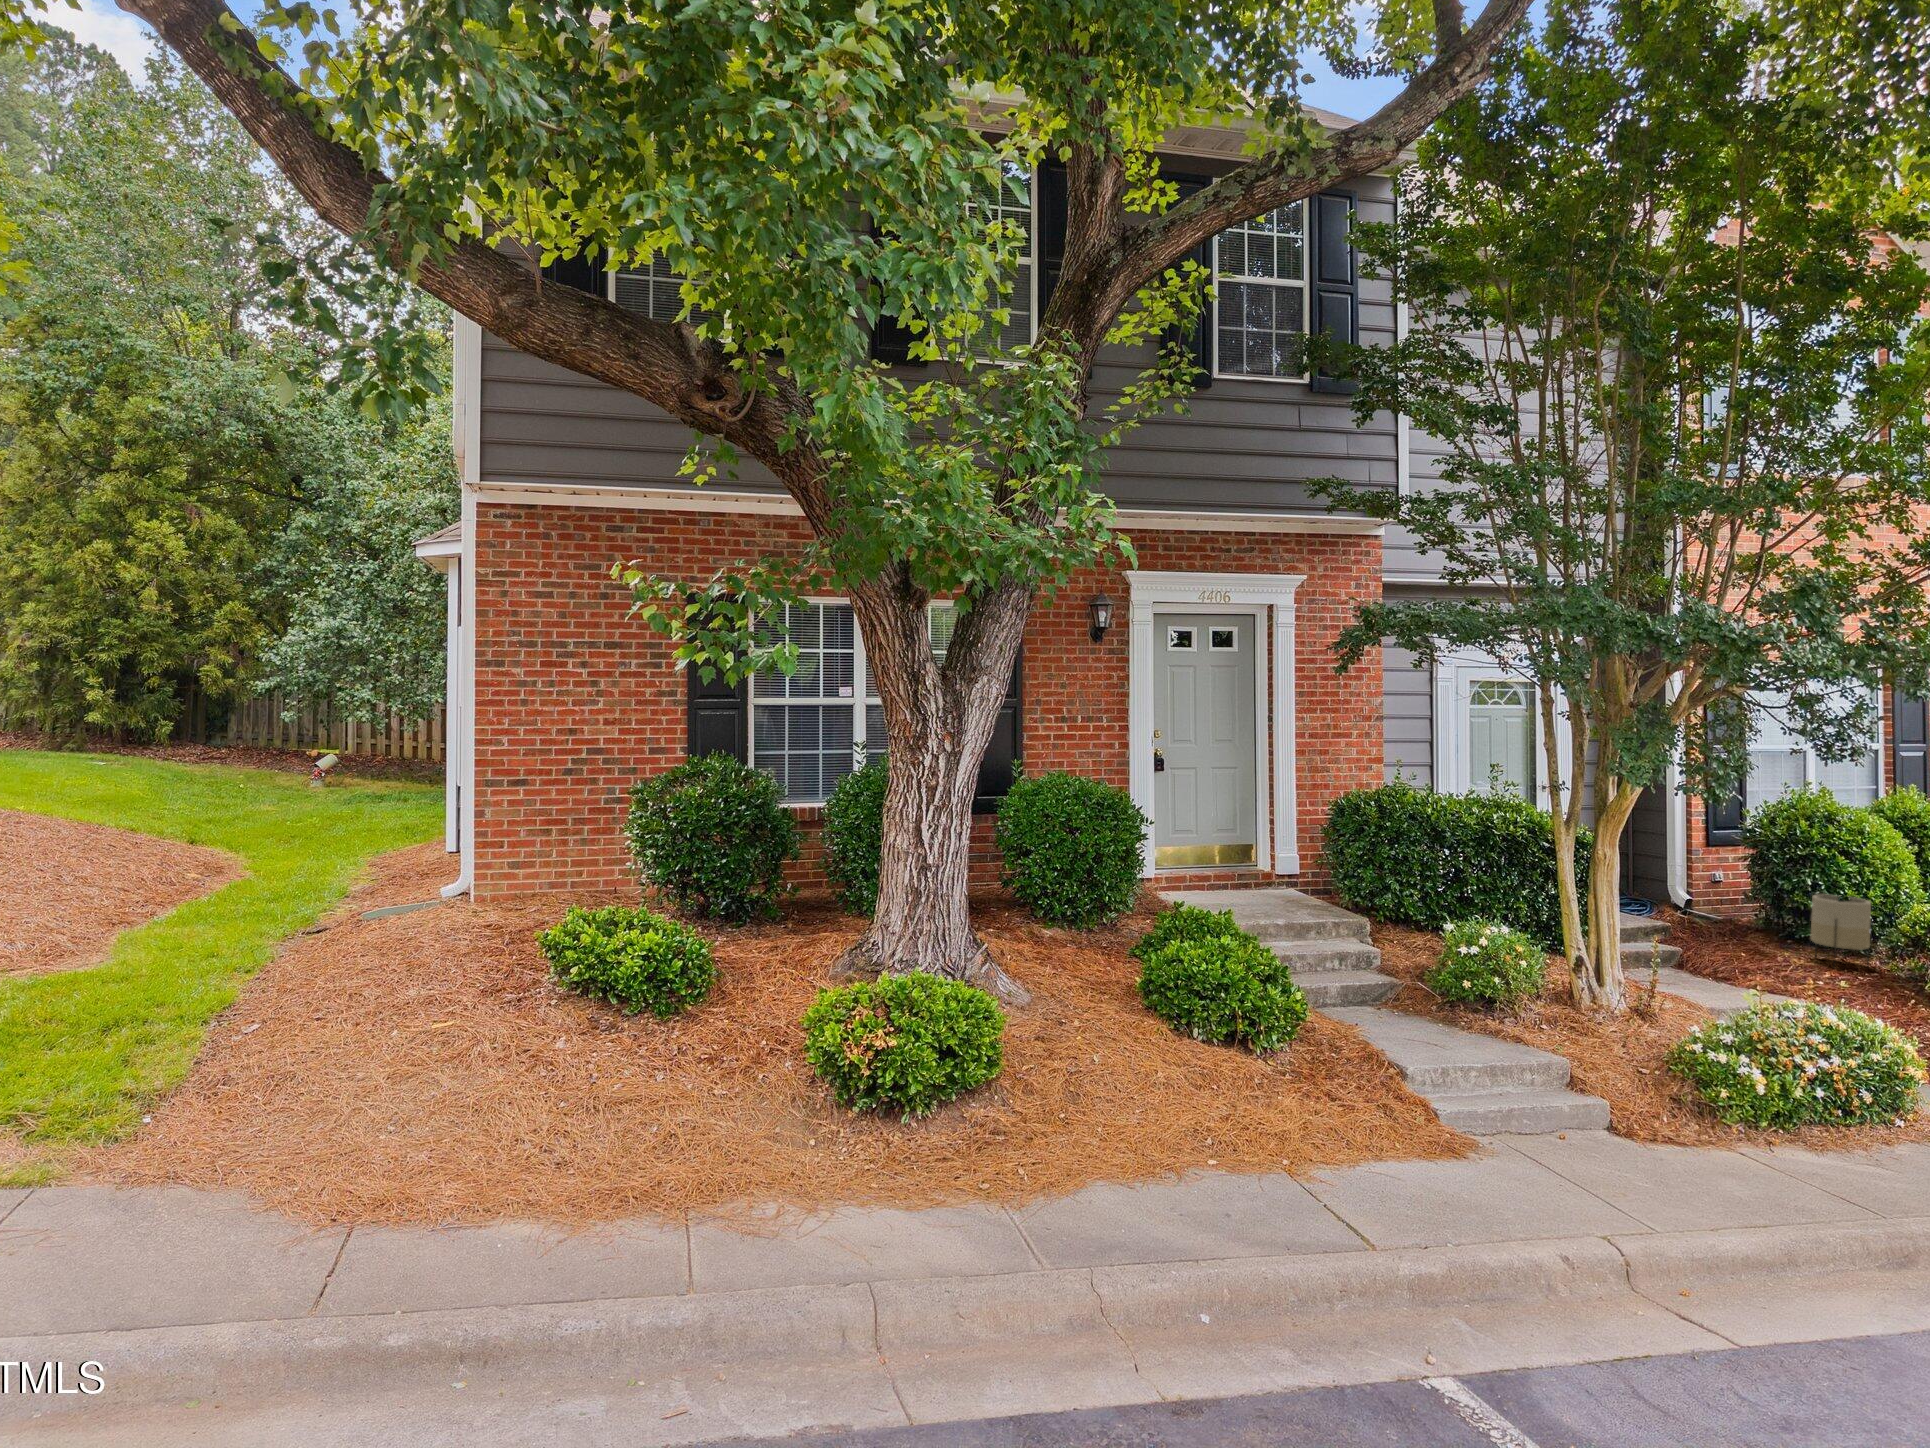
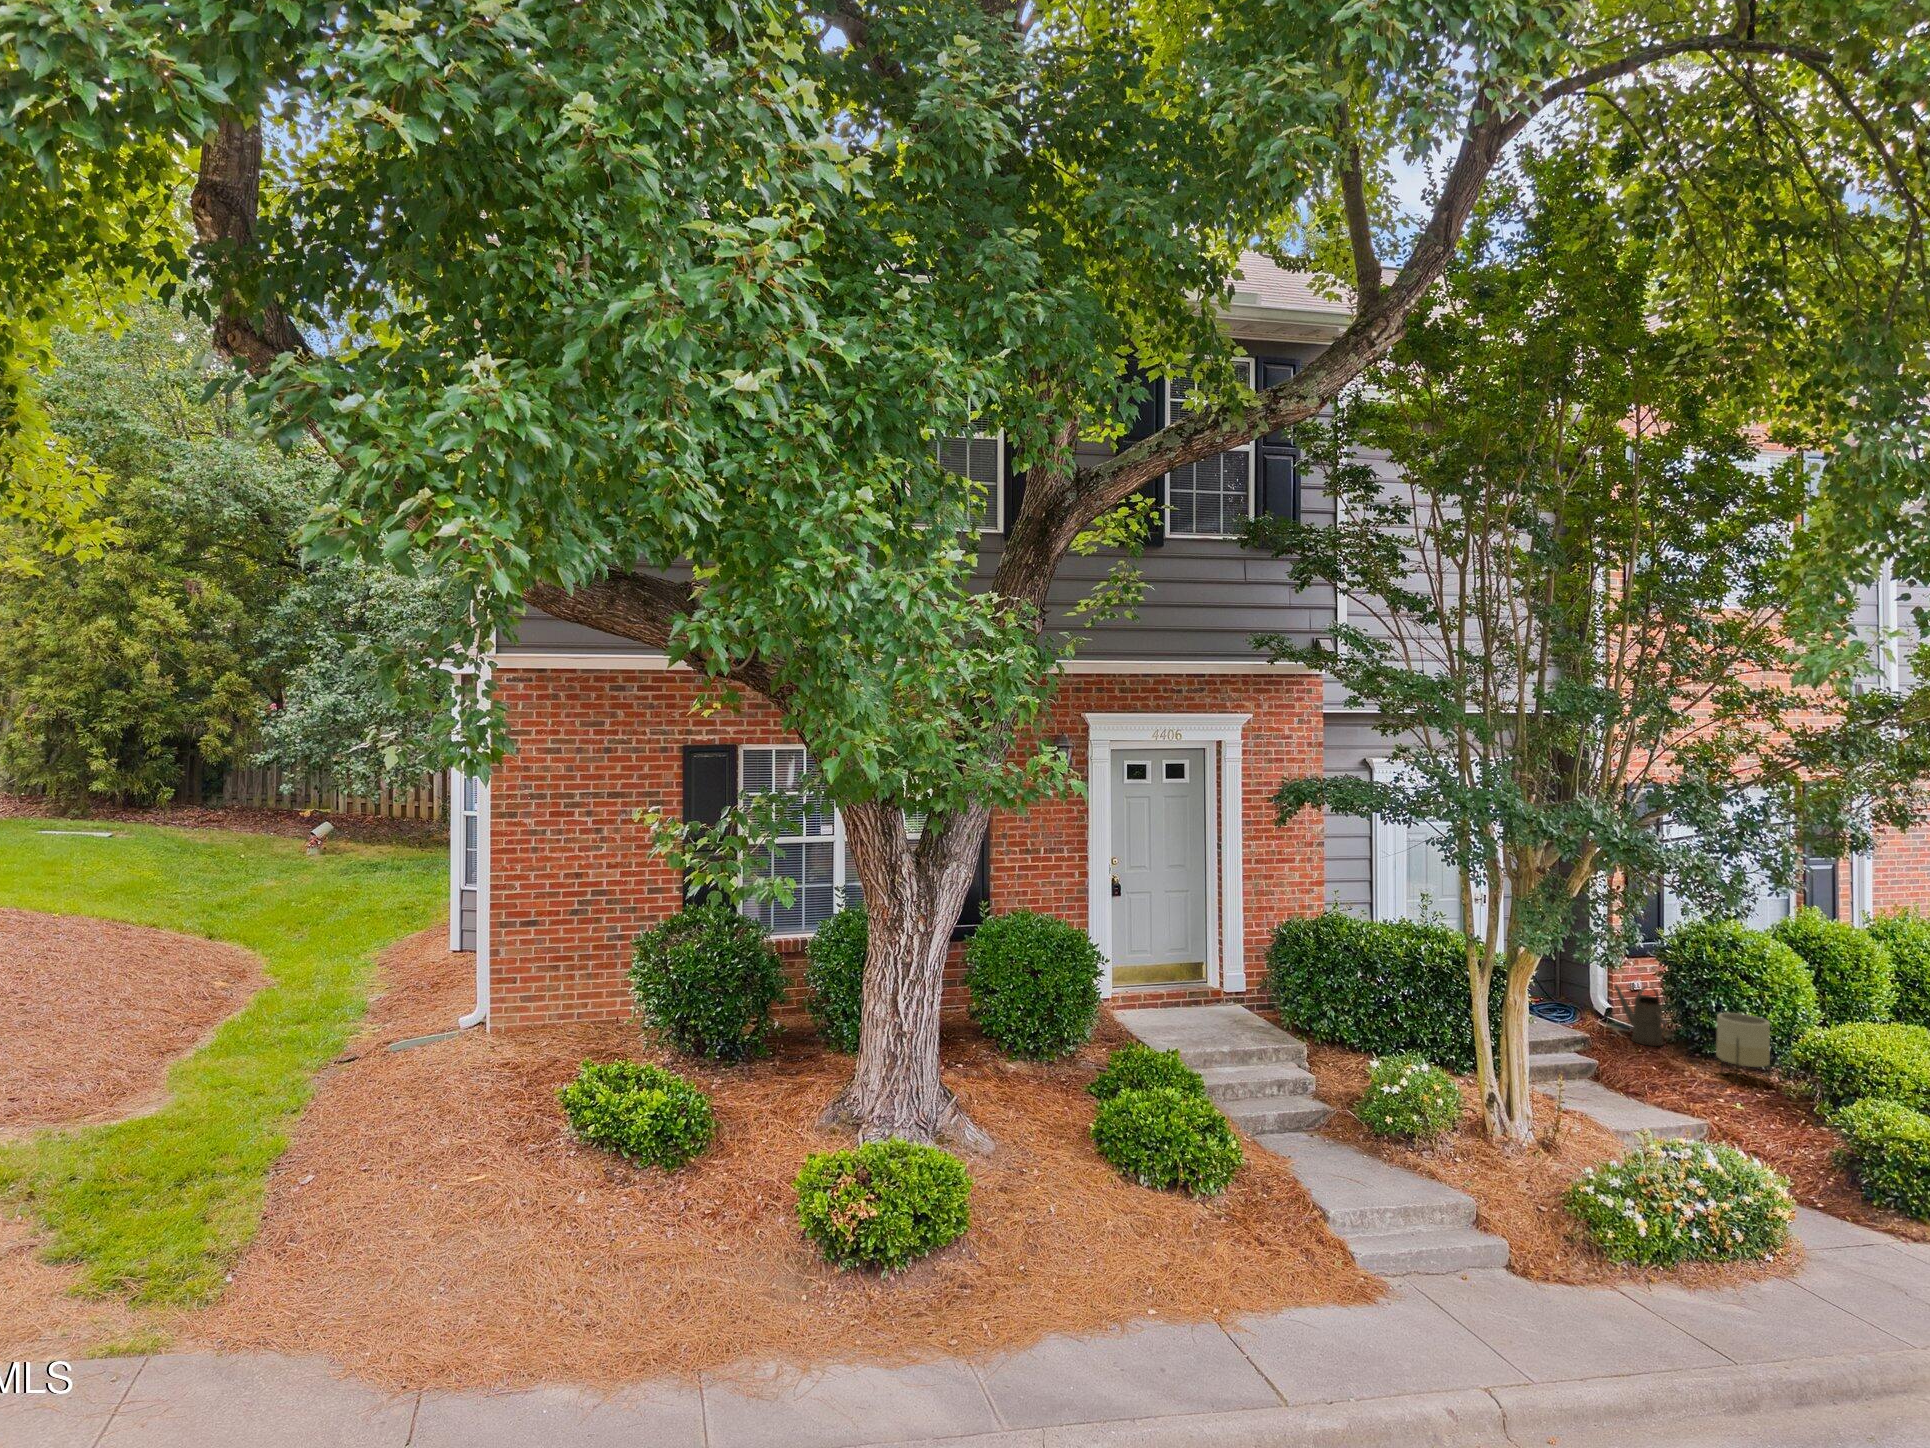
watering can: none [1694,873,1752,936] -> present [1614,985,1666,1046]

